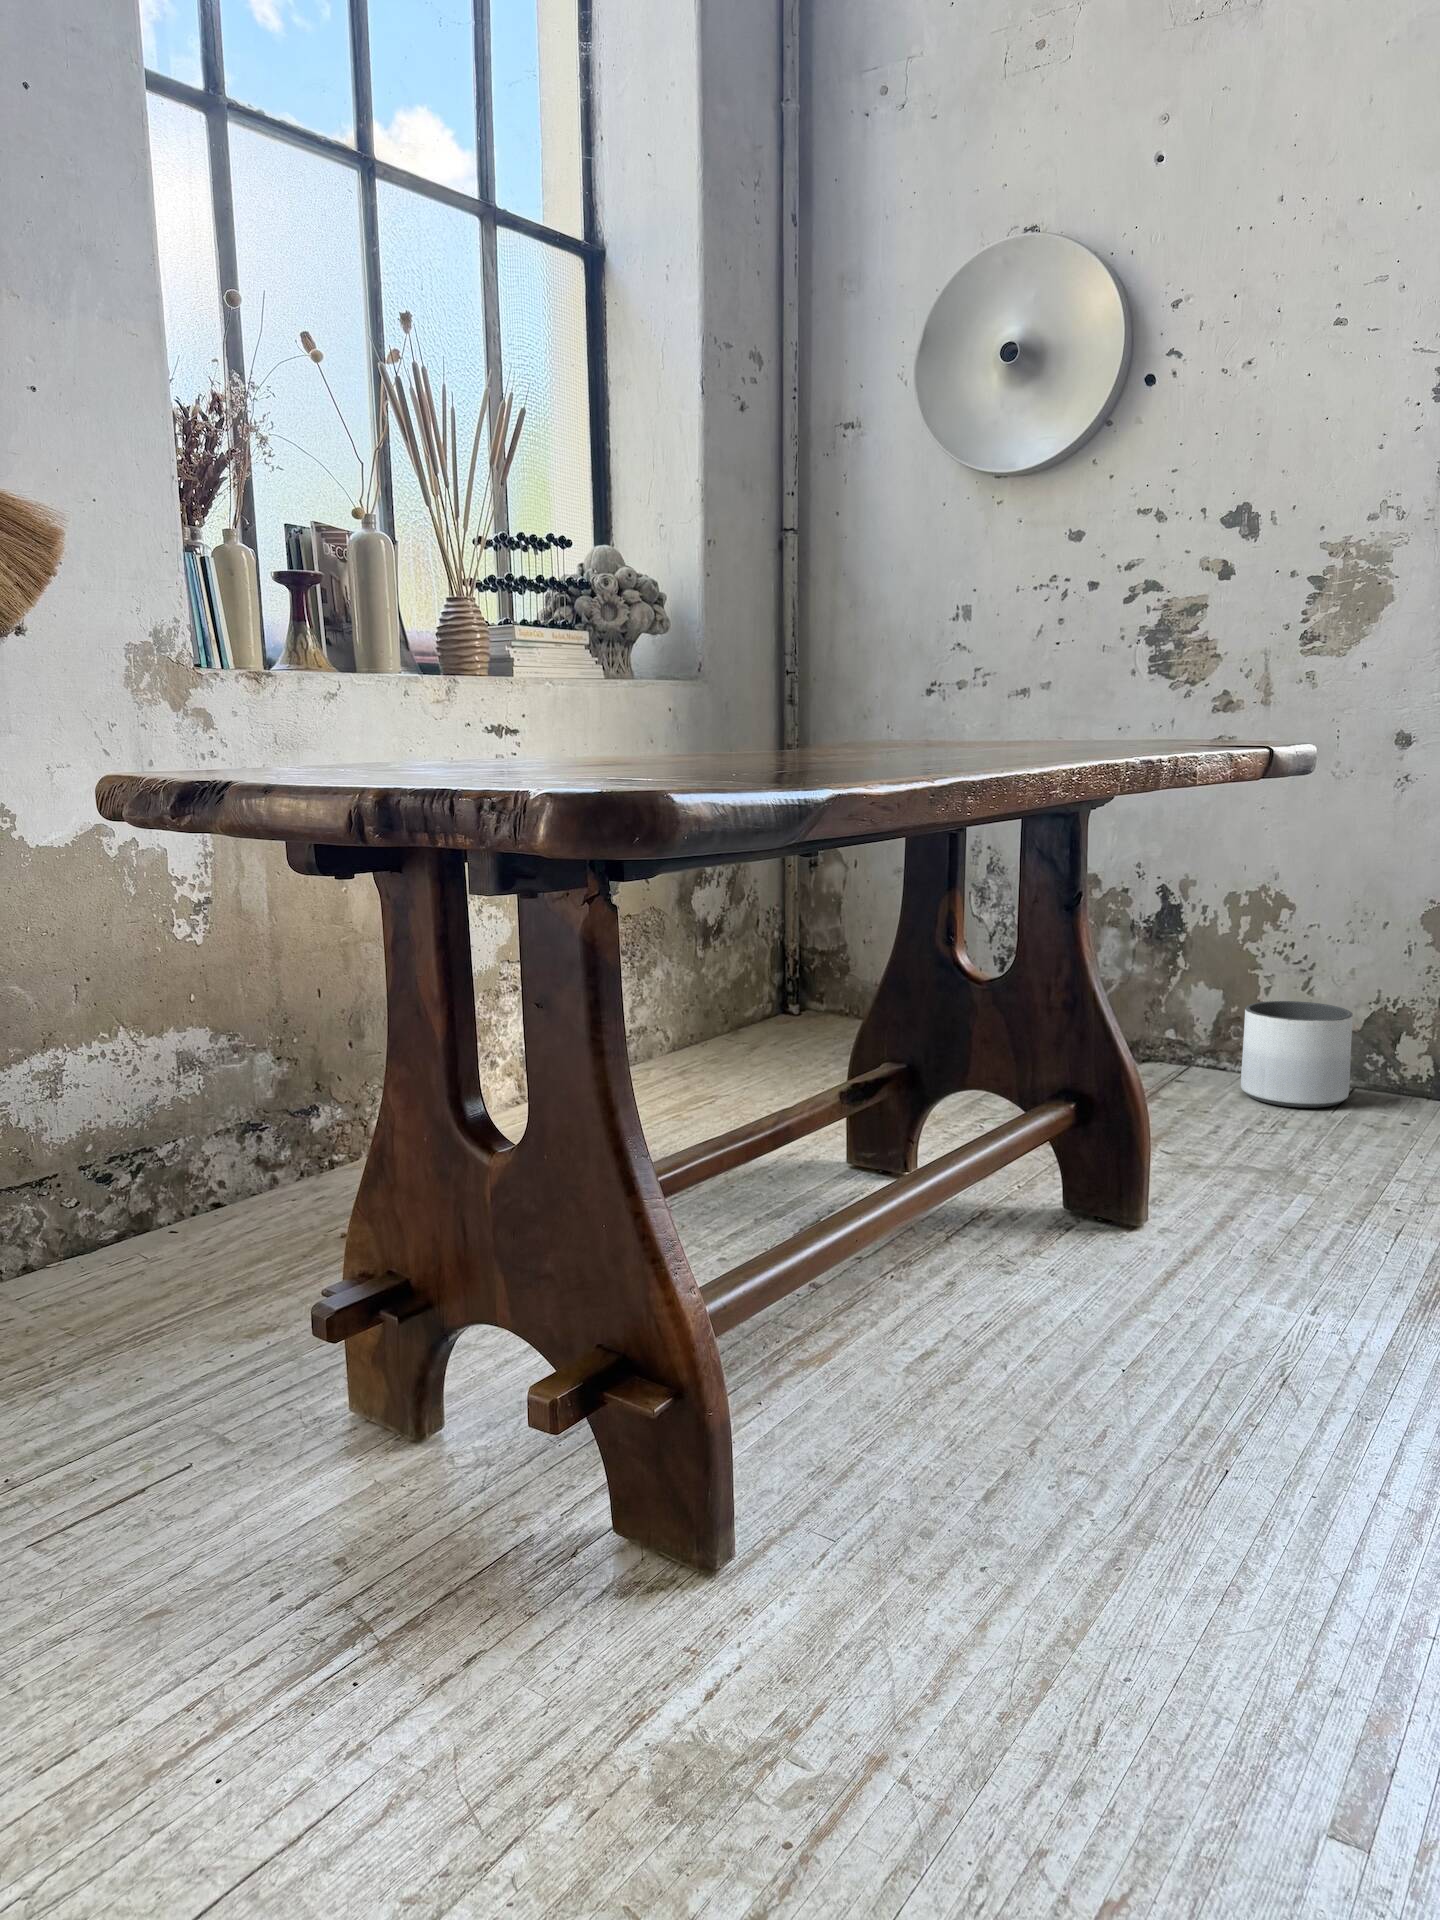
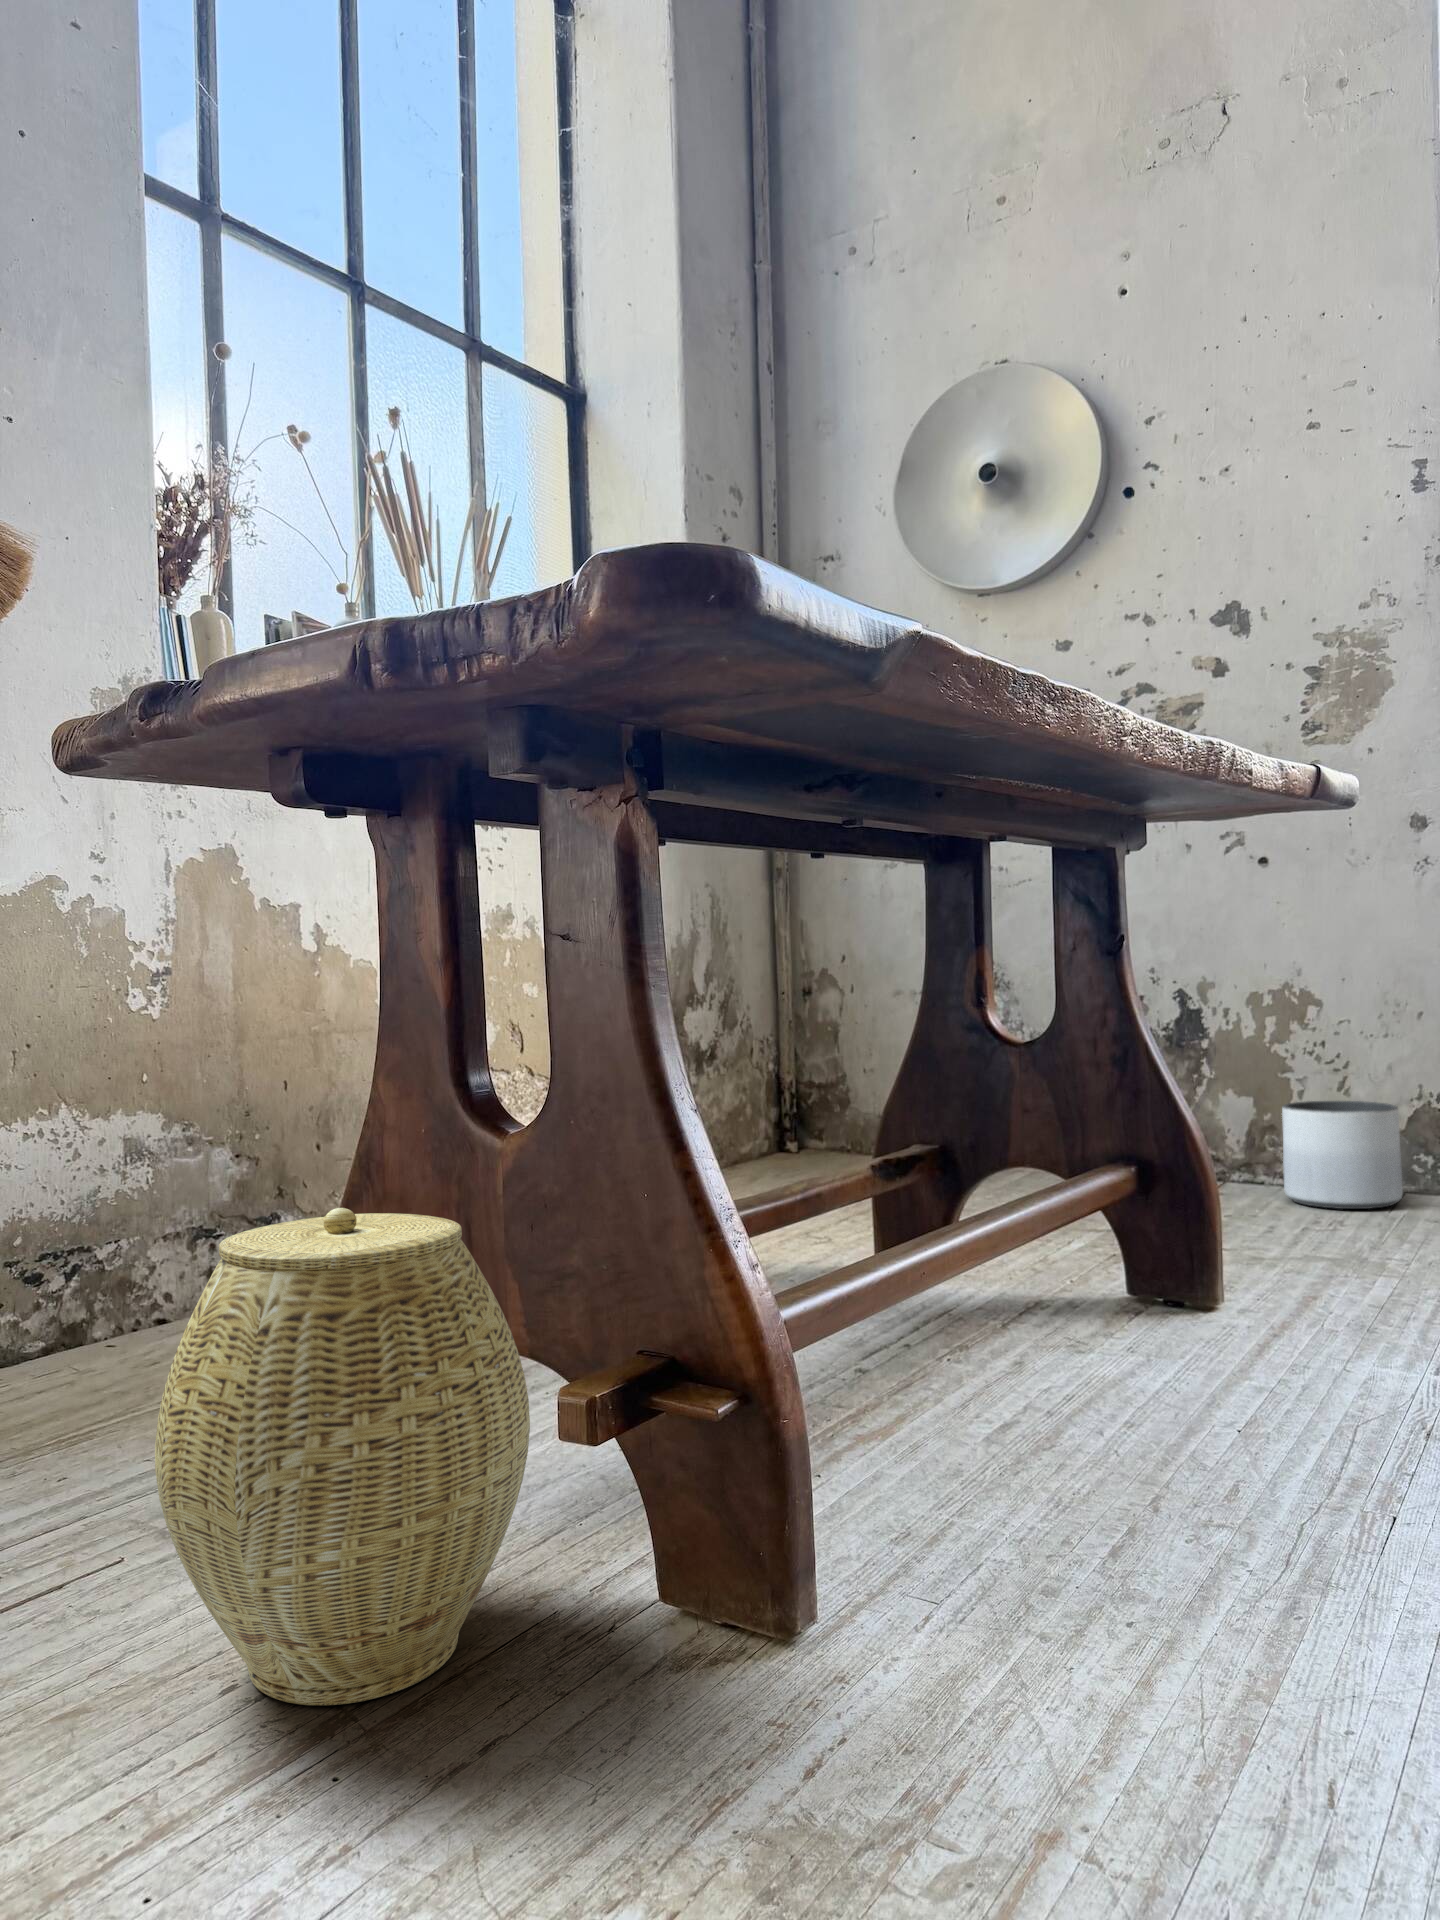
woven basket: none [211,1225,507,1618] -> present [155,1208,530,1705]

